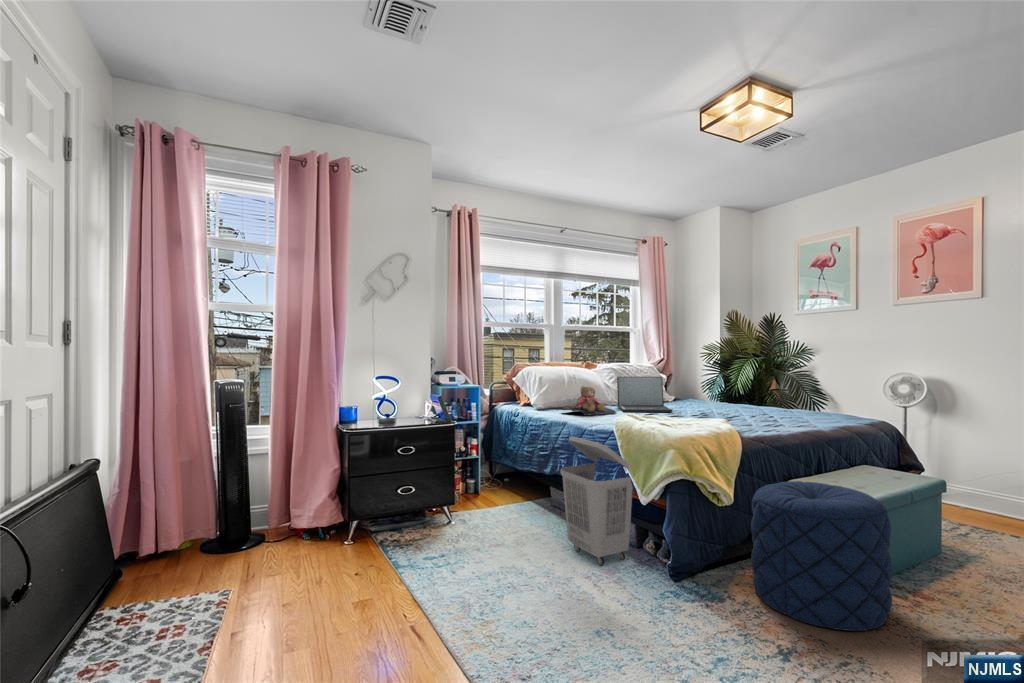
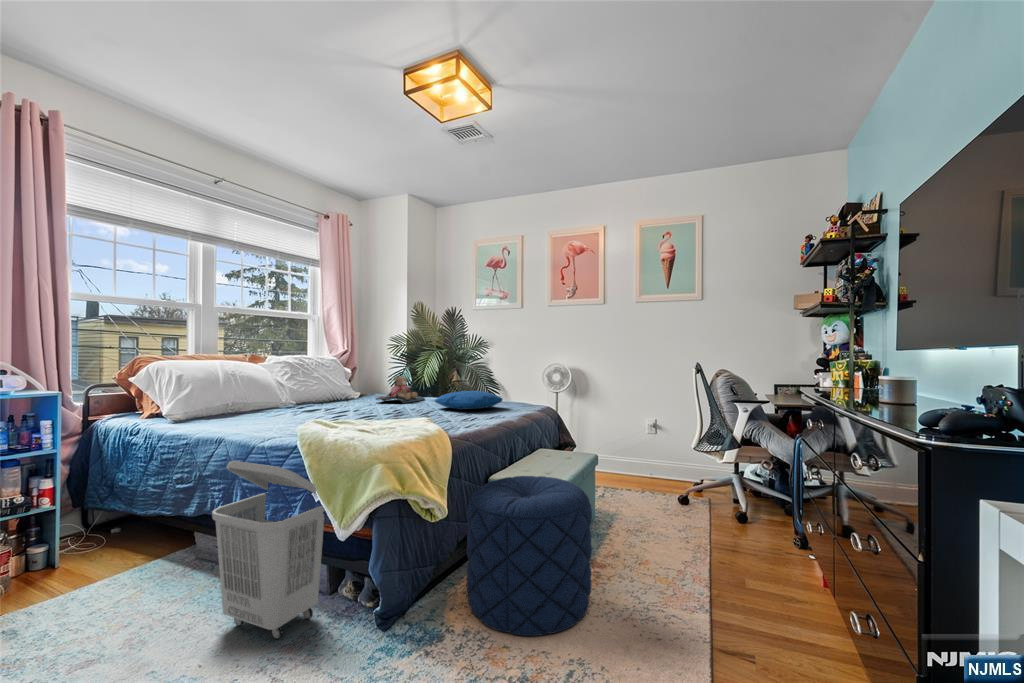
laptop: present [617,377,672,412] -> none [294,371,364,416]
teddy bear: present [561,386,616,416] -> present [375,376,425,403]
pillow: none [740,400,817,418] -> present [435,391,503,410]

